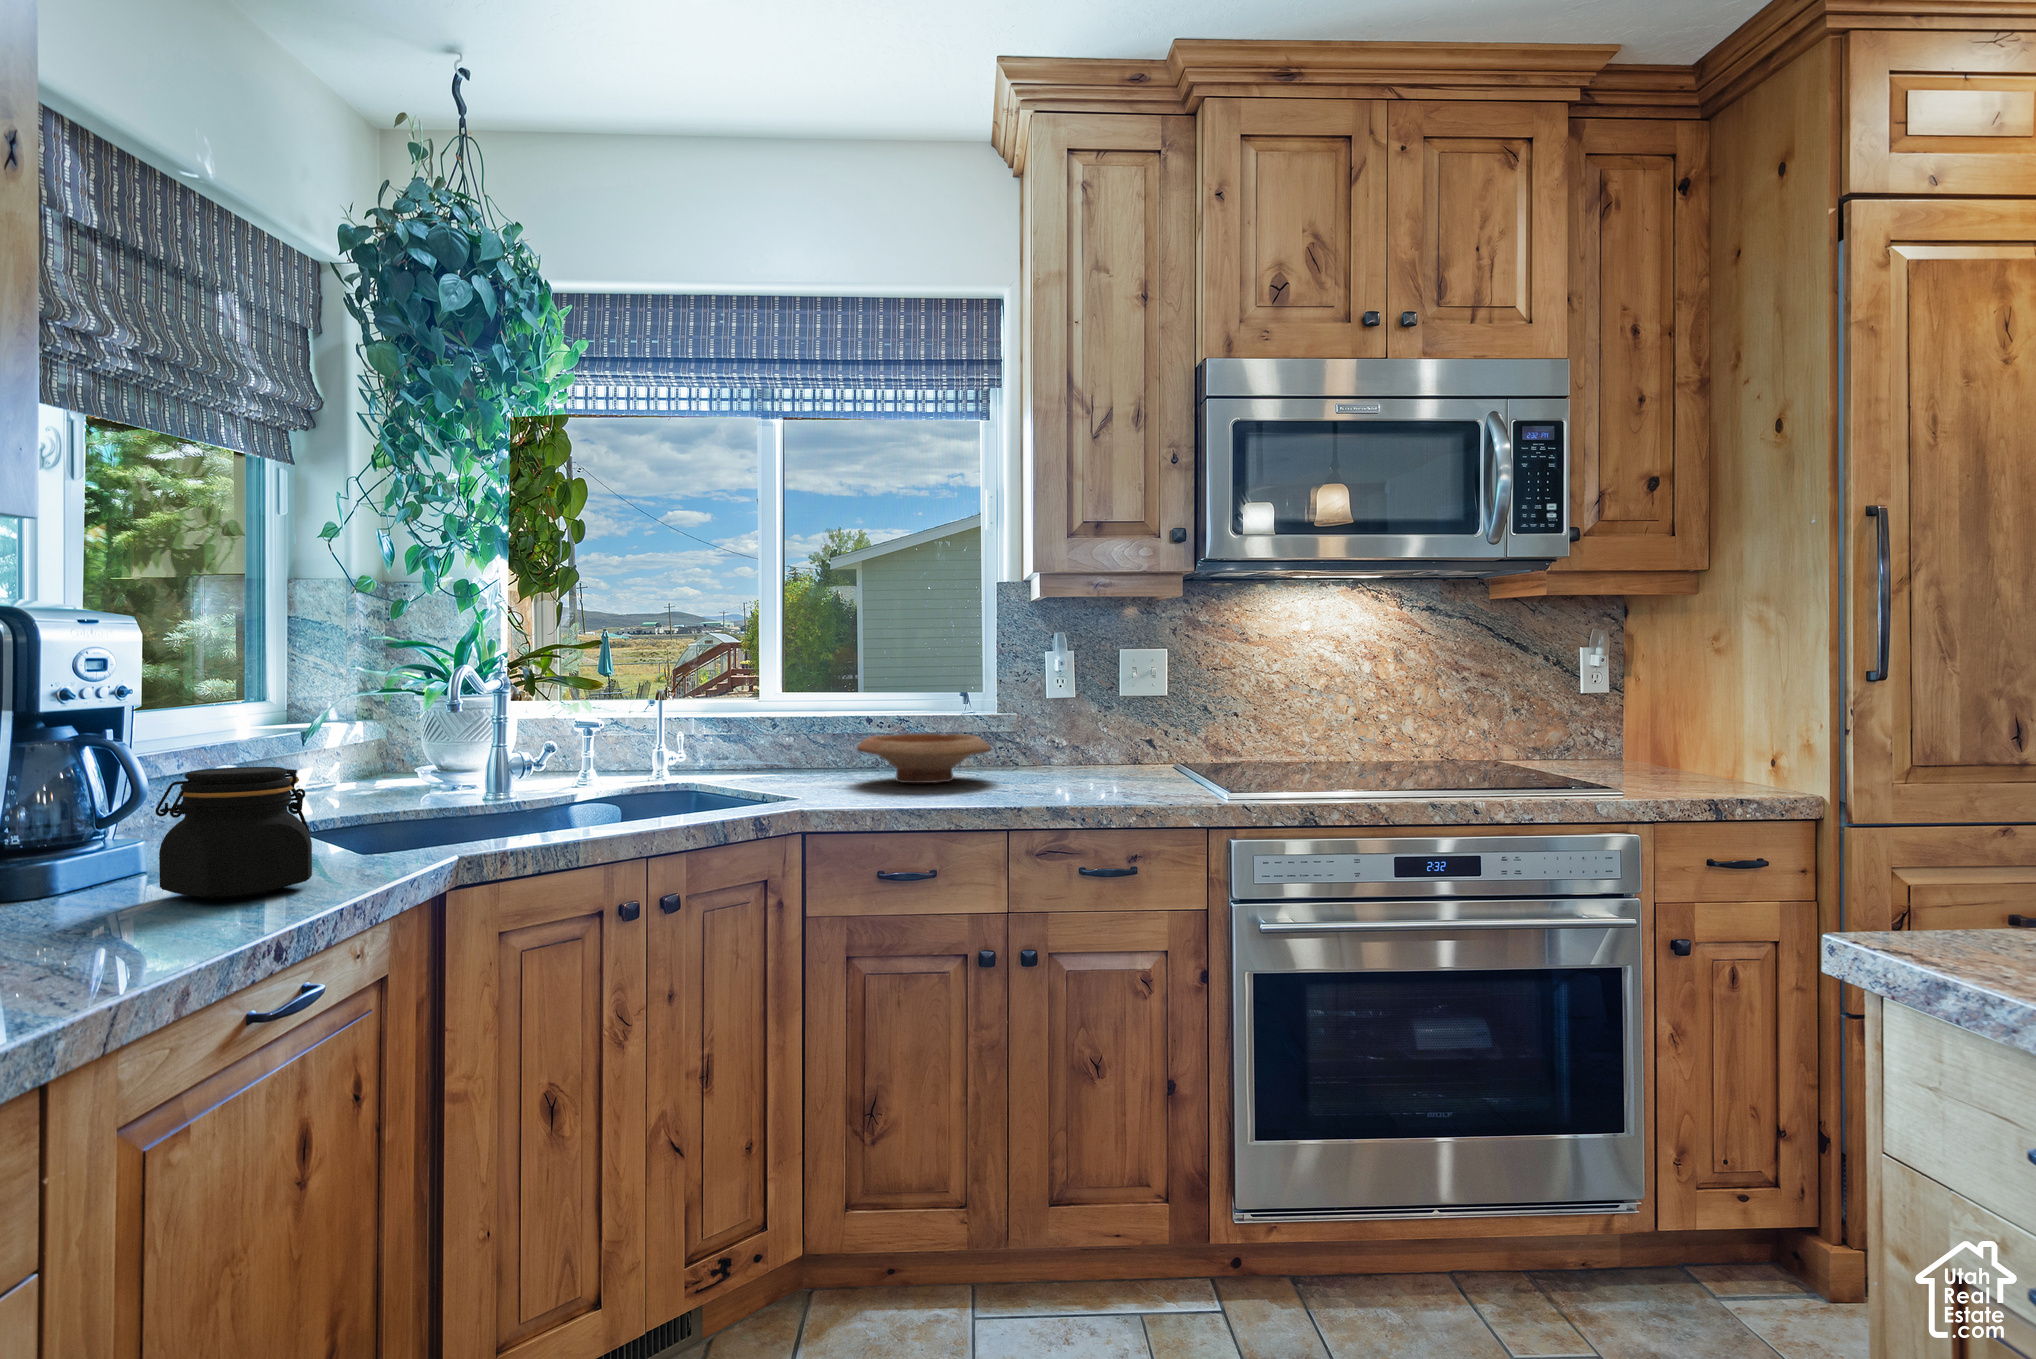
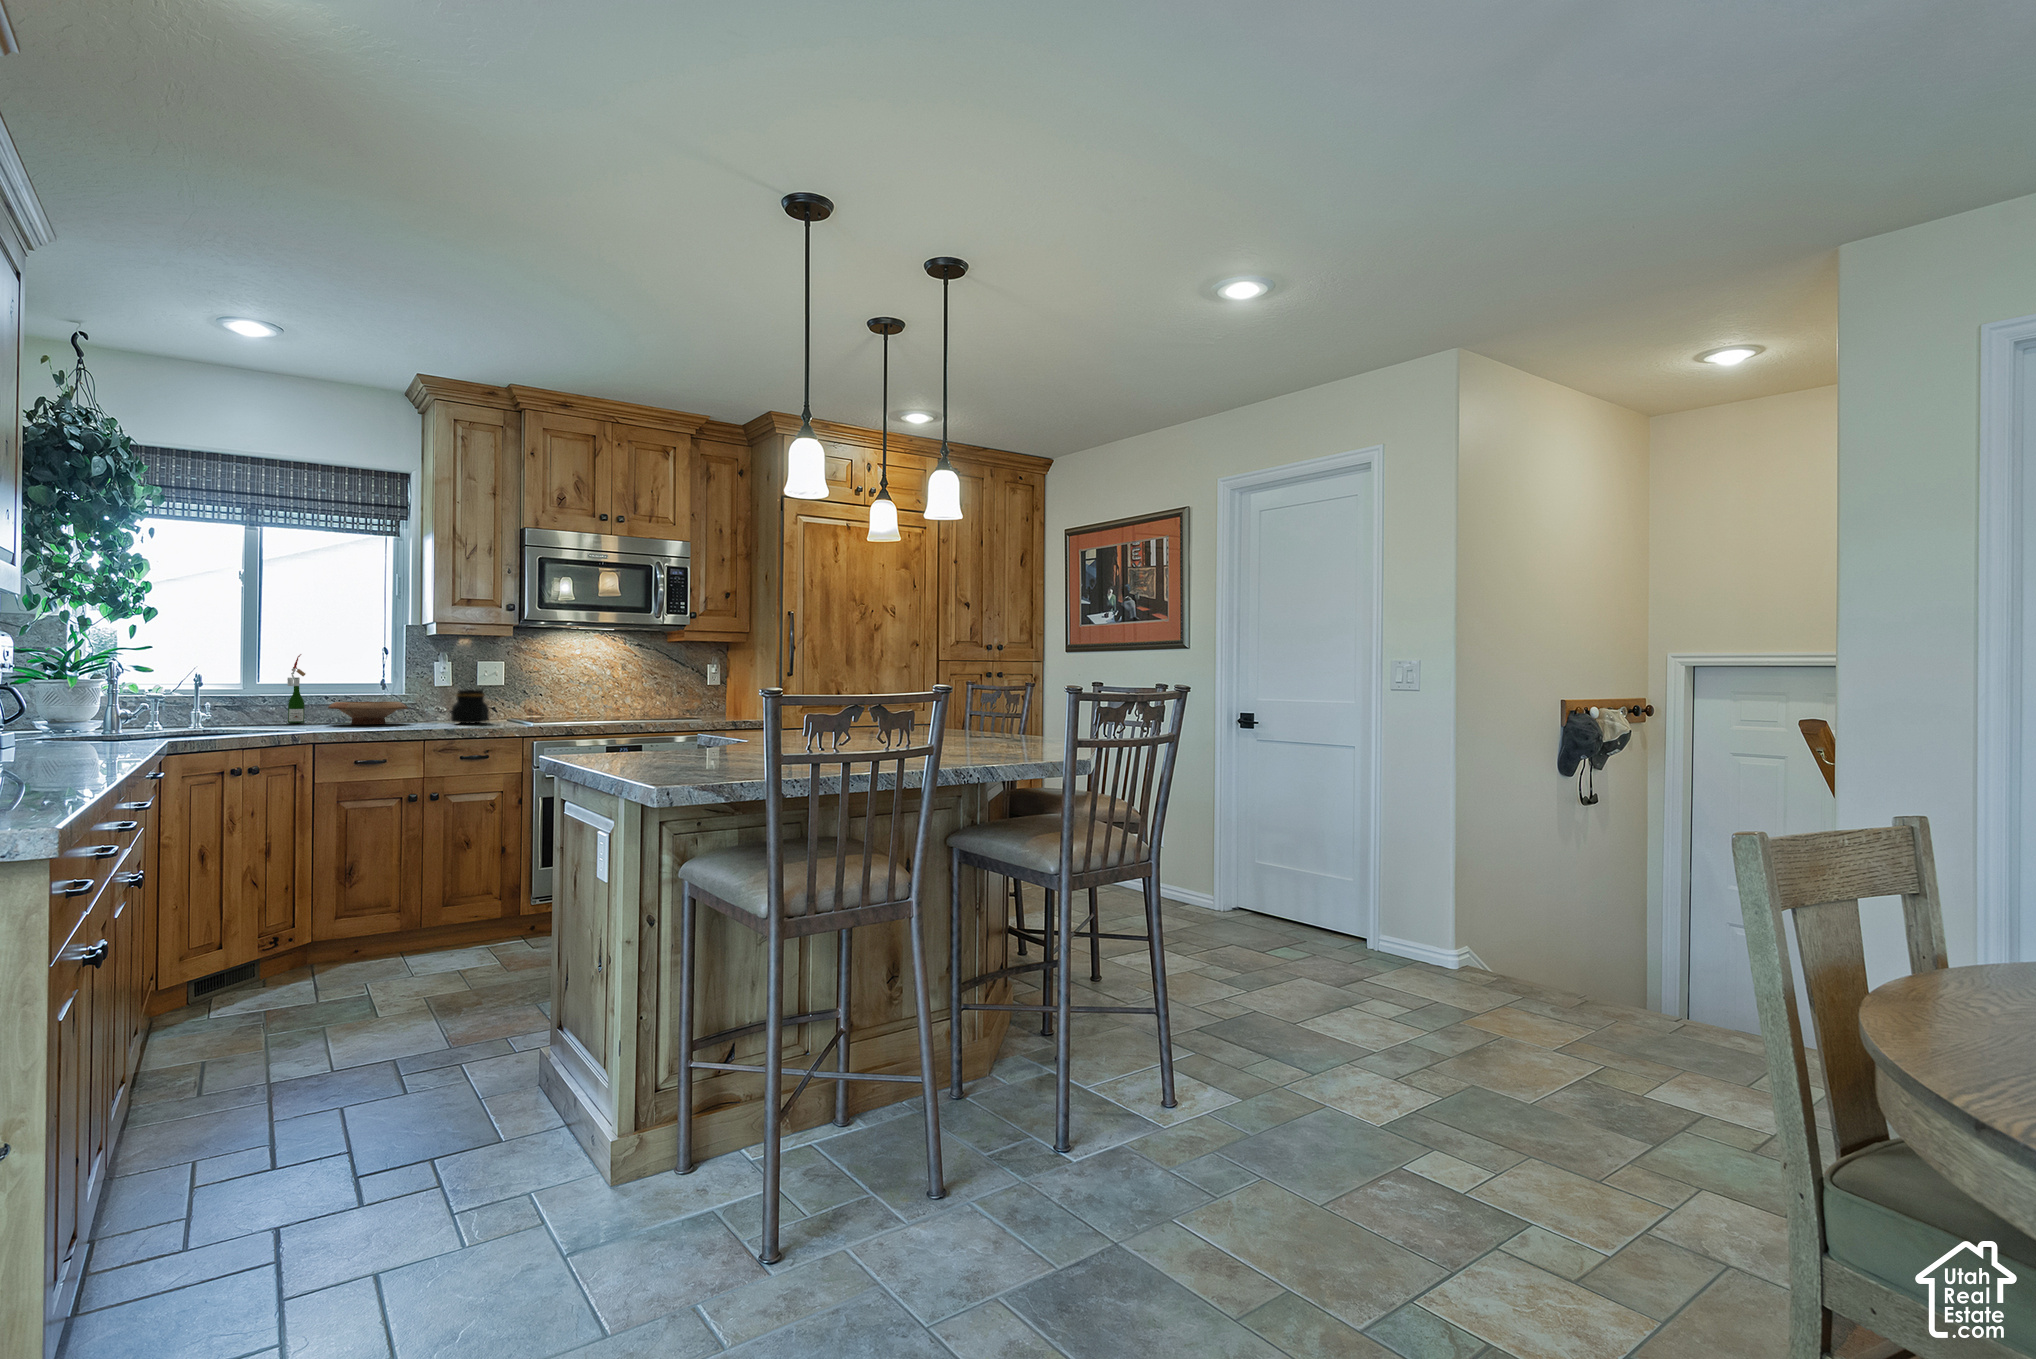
wine bottle: none [810,643,848,771] -> present [287,654,311,723]
jar: present [155,767,312,898] -> present [451,689,489,724]

